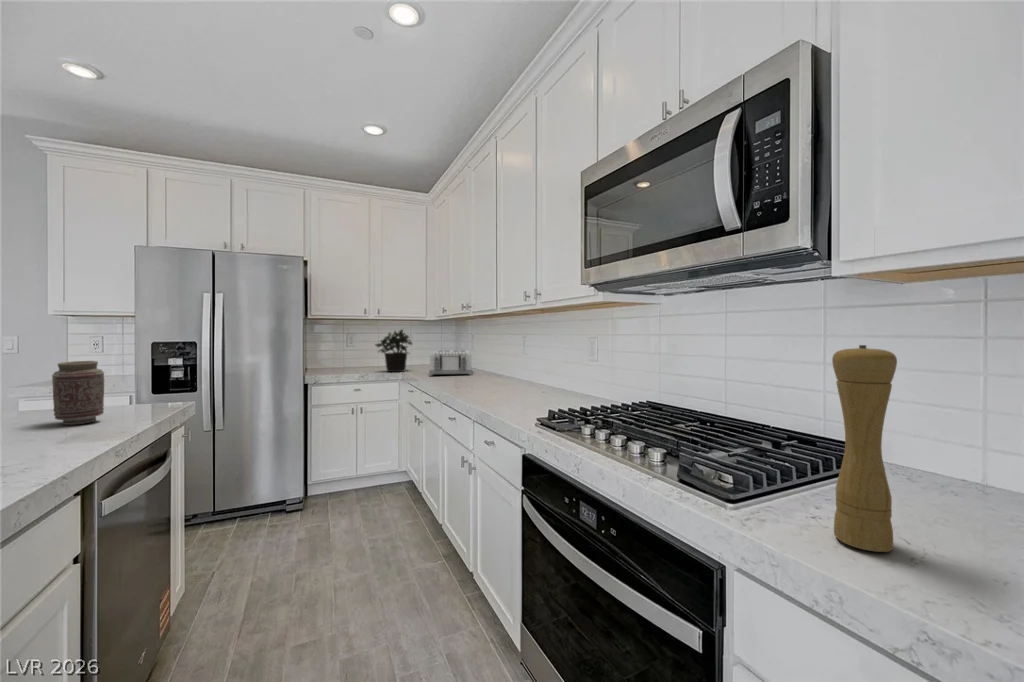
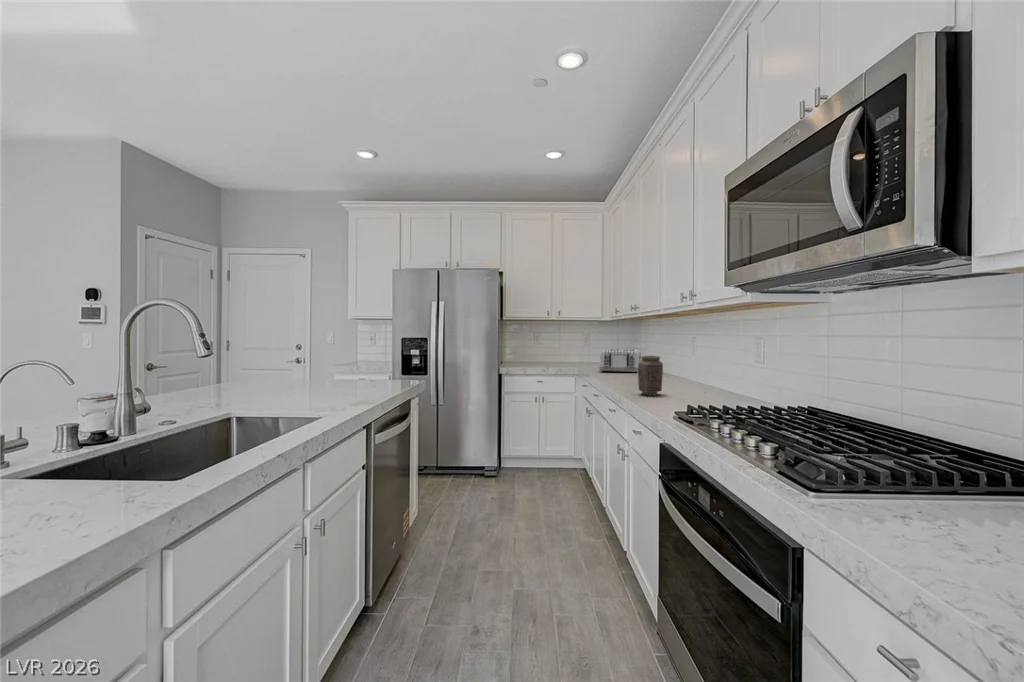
potted plant: present [376,330,412,372] -> none [555,329,587,368]
pepper mill: present [832,345,897,552] -> none [901,347,970,548]
vase: present [52,361,104,425] -> present [638,355,663,395]

